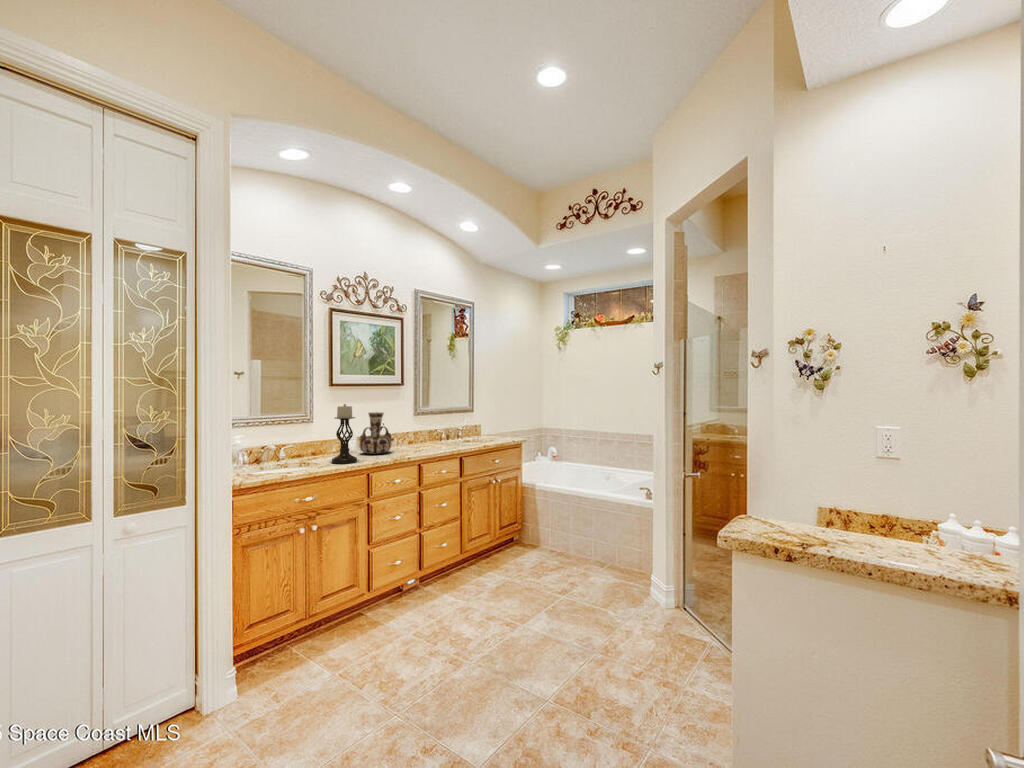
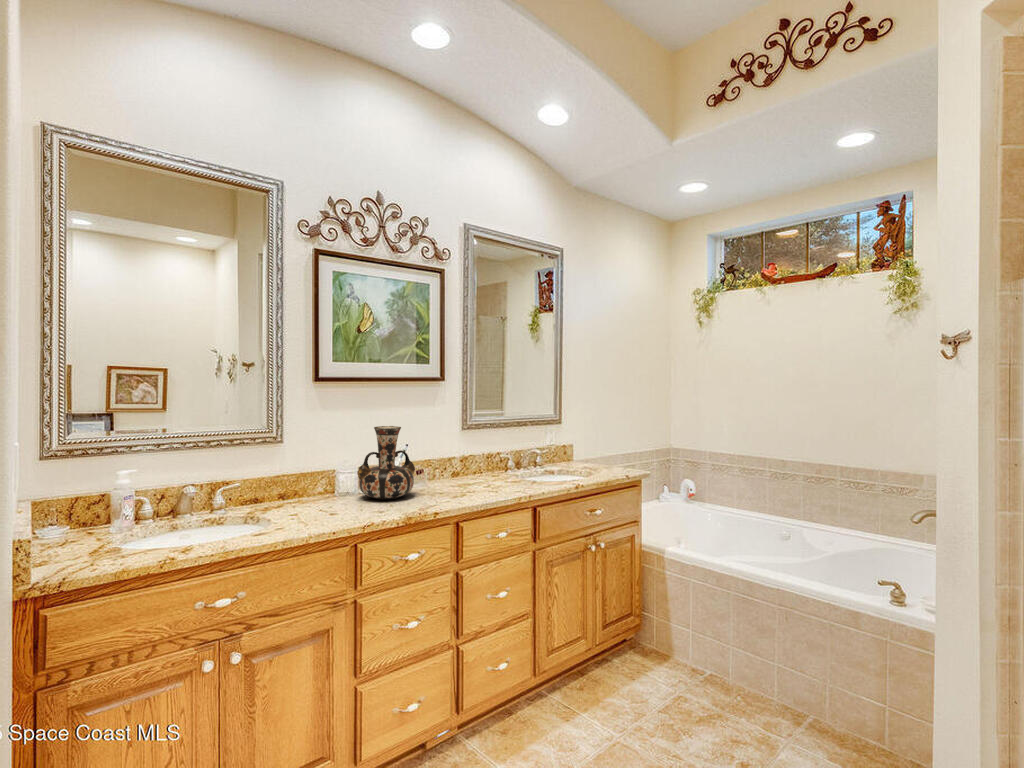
candle holder: present [331,404,357,464] -> none [293,414,341,524]

